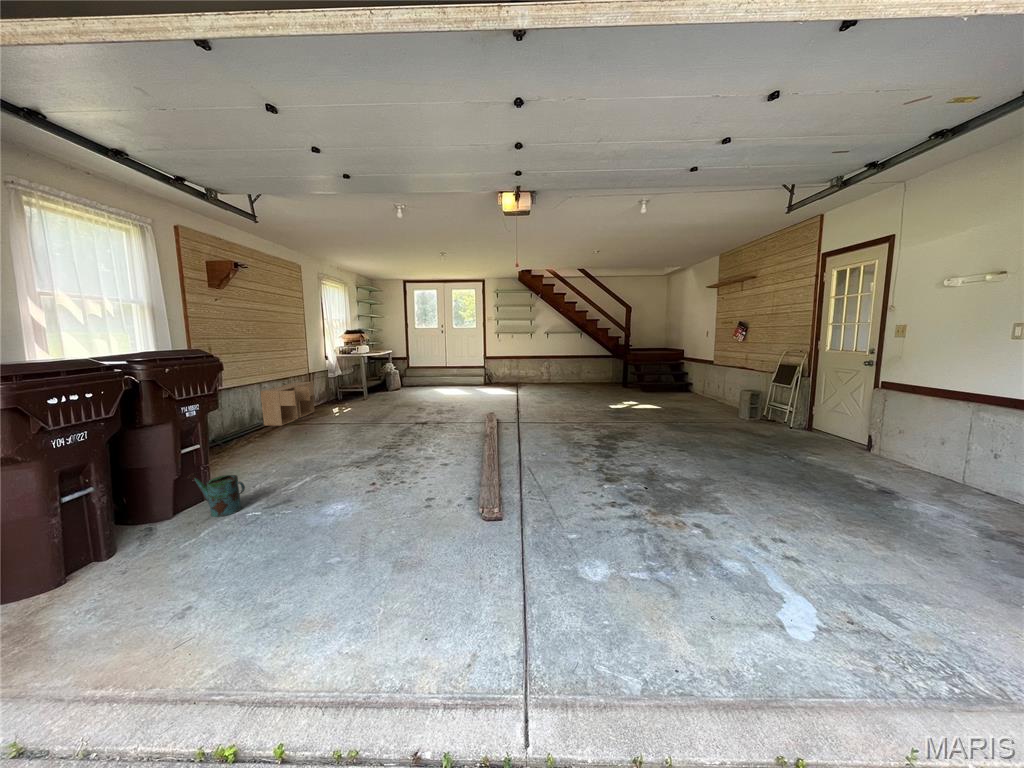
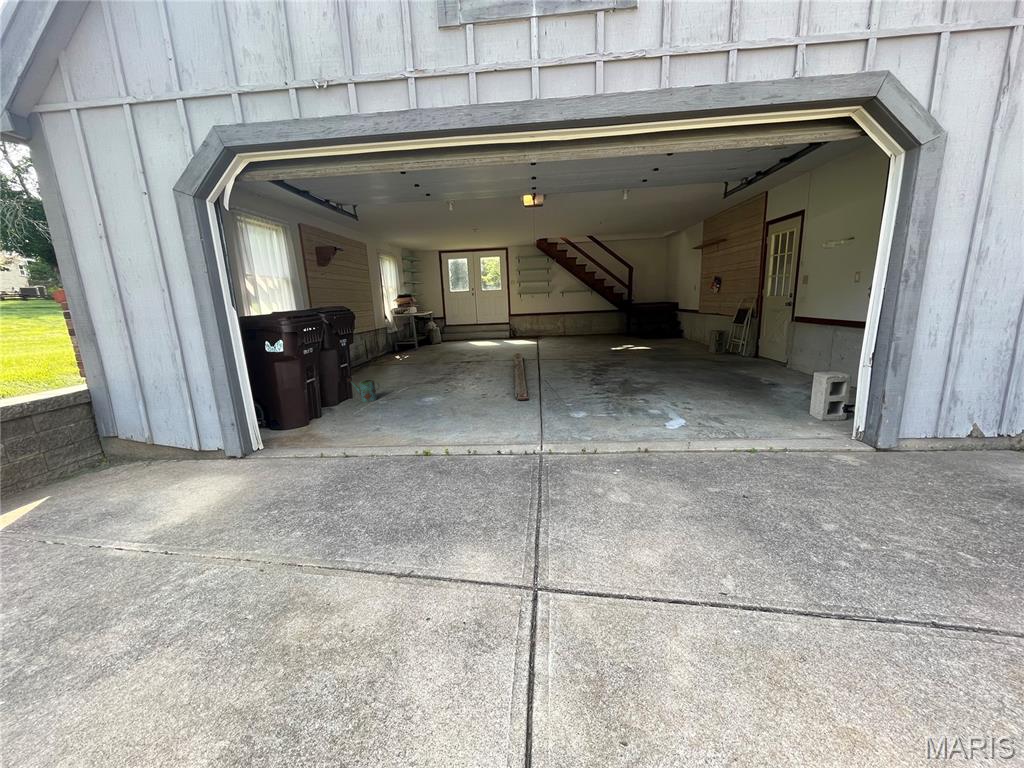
storage cabinet: present [261,382,314,426] -> none [351,335,384,366]

